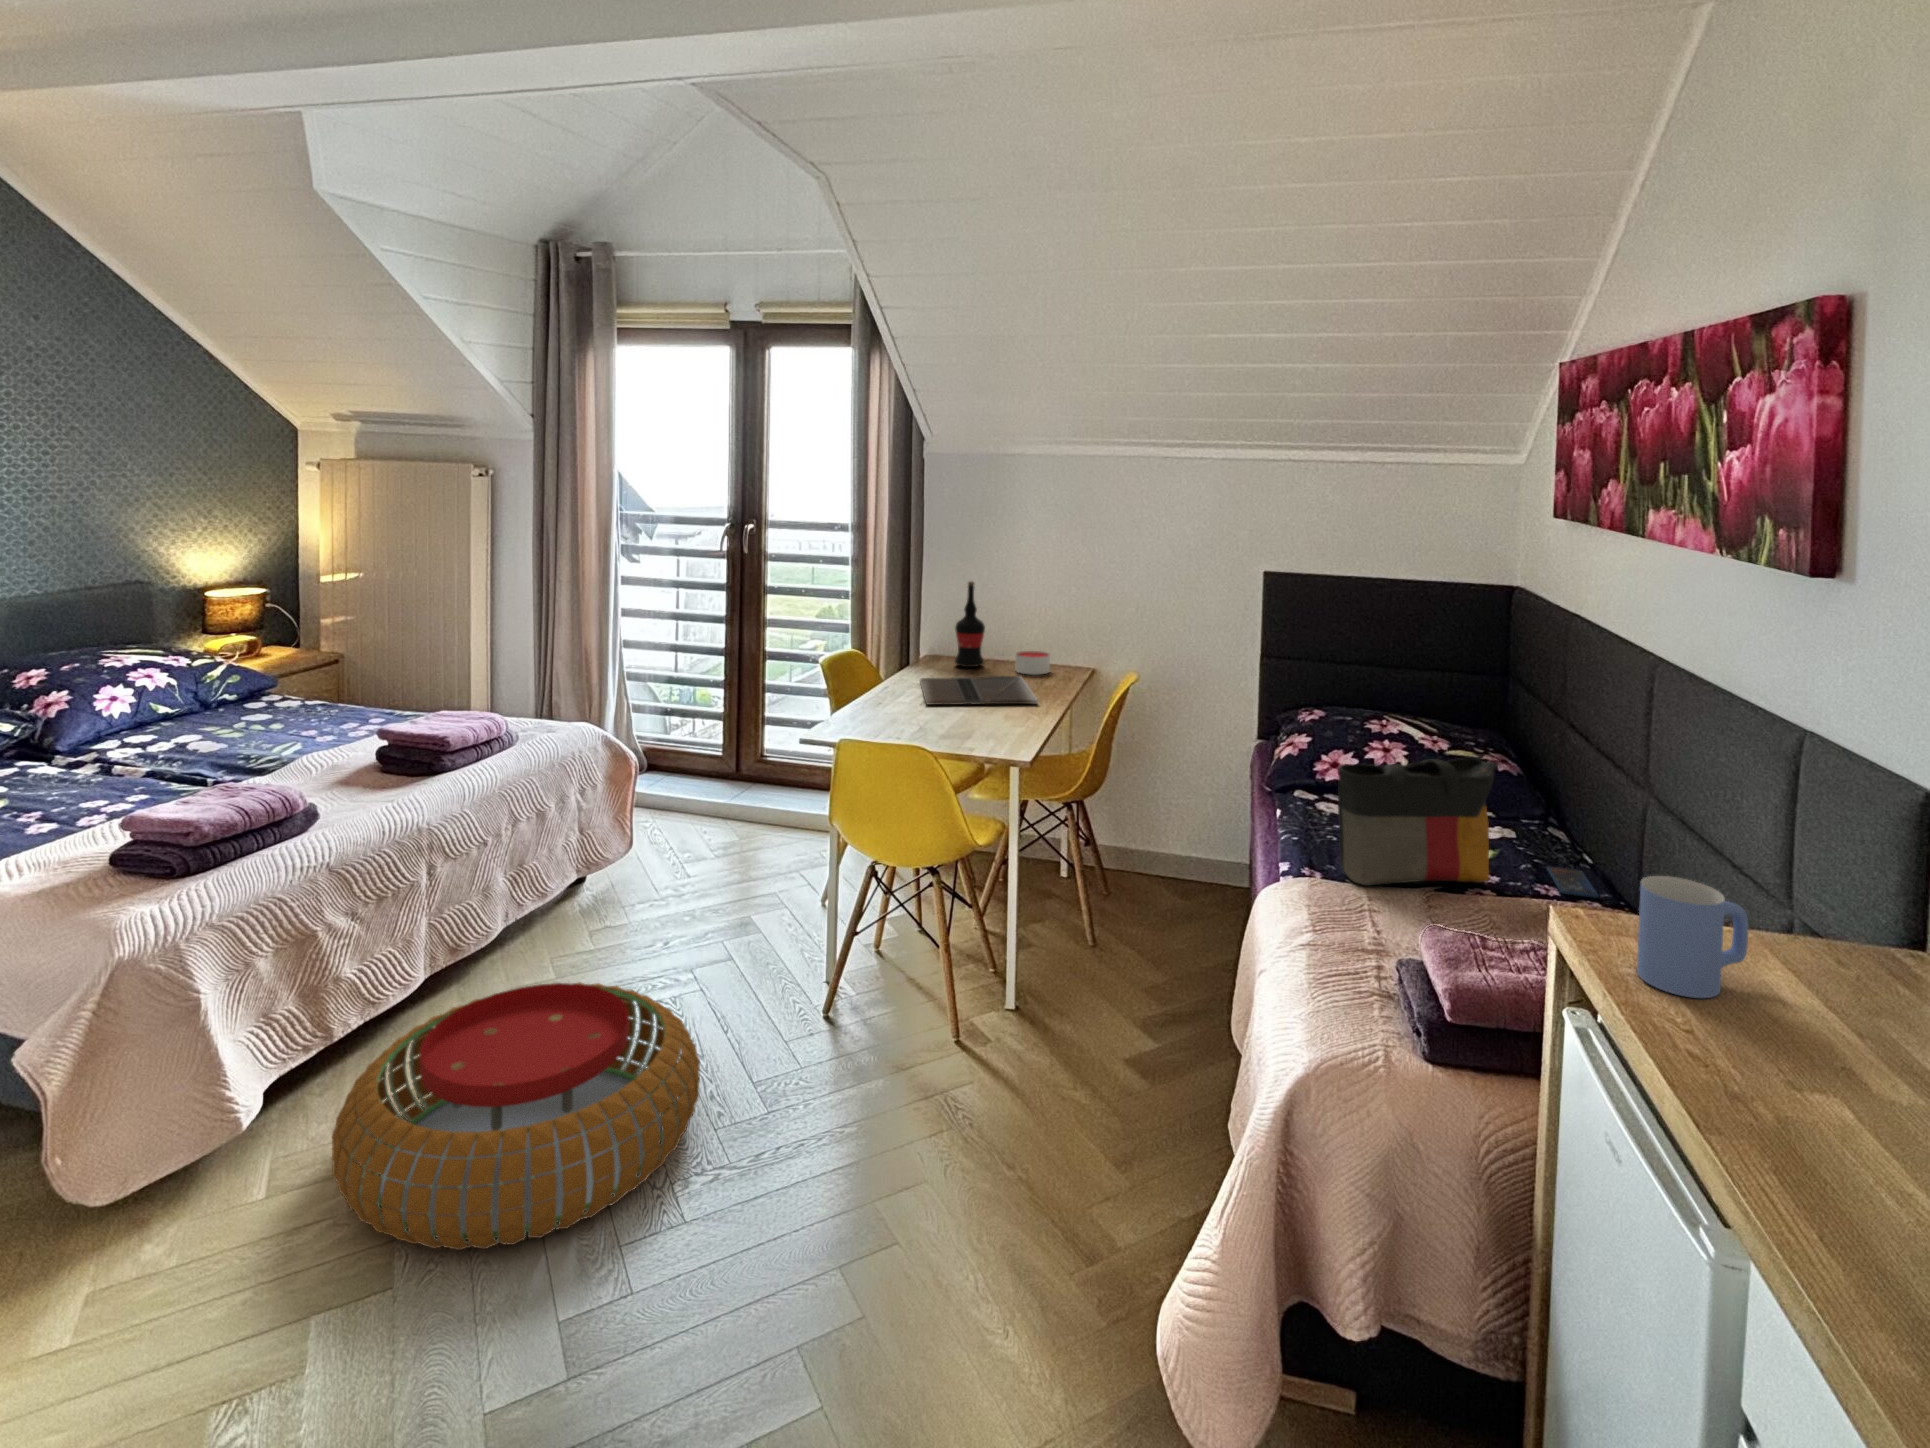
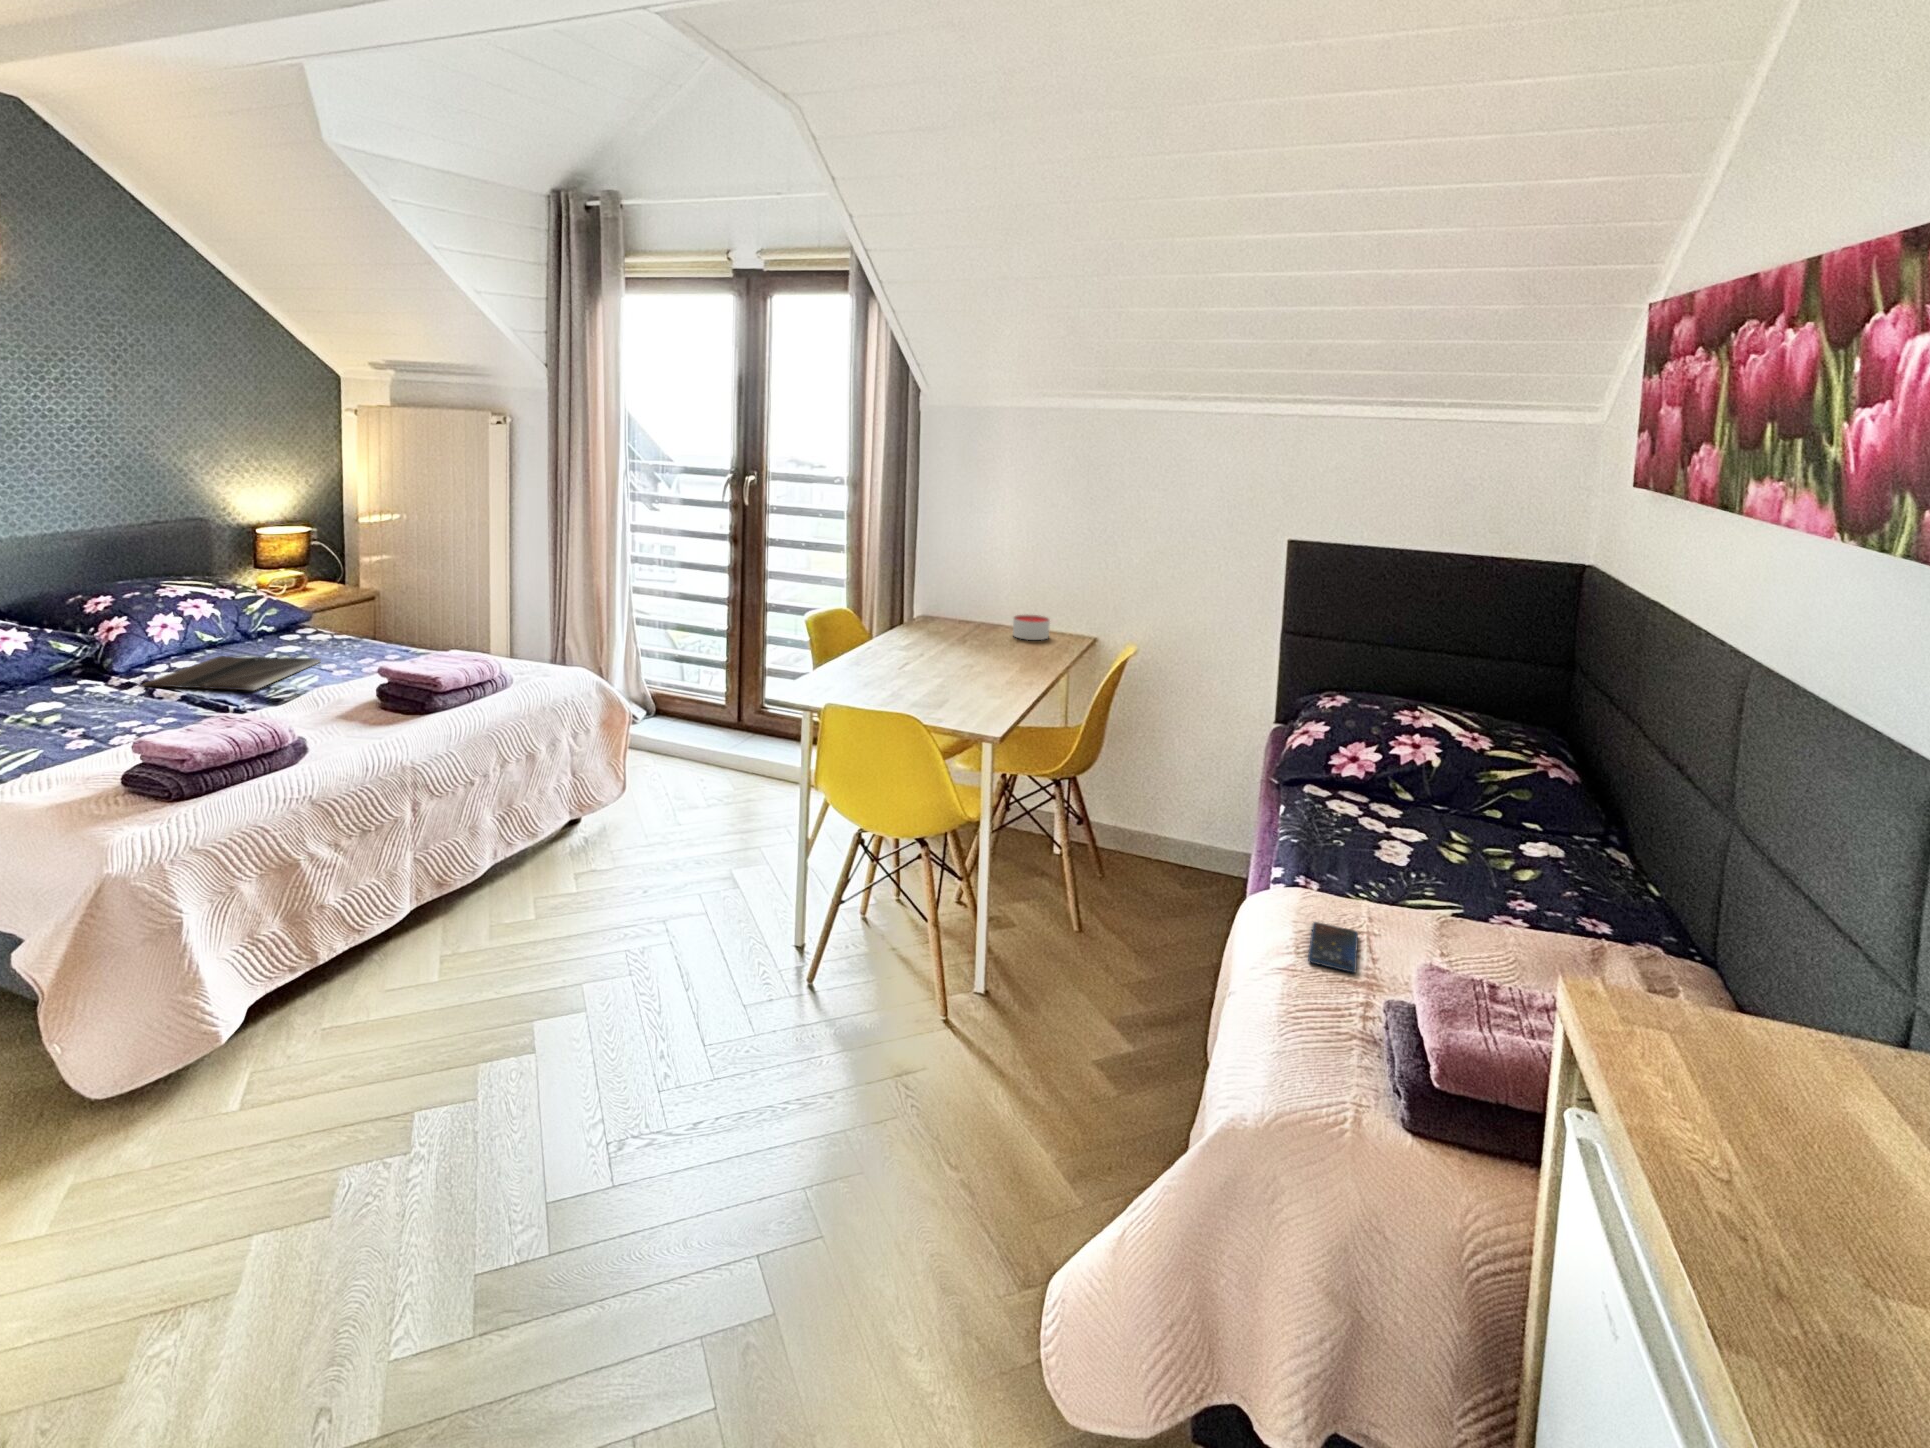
wine bottle: present [955,581,985,667] -> none [951,540,983,629]
laptop: present [920,676,1038,705] -> present [143,656,321,690]
tote bag: present [1338,758,1498,885] -> none [1341,763,1538,909]
smartphone: present [1547,867,1598,898] -> present [1308,922,1358,973]
mug: present [1637,876,1749,998] -> none [1671,965,1839,1140]
pouf: present [332,982,700,1250] -> none [287,927,648,1193]

